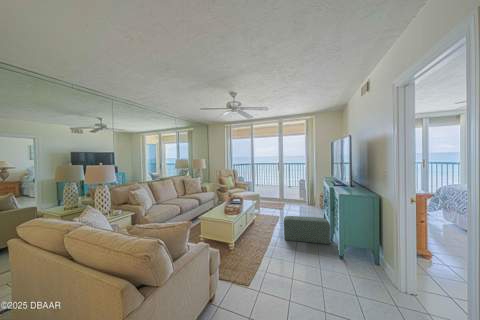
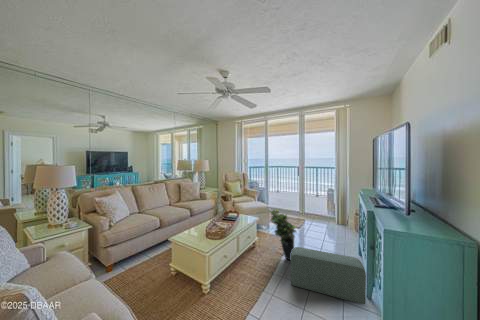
potted plant: none [264,192,285,228] -> present [269,209,296,260]

